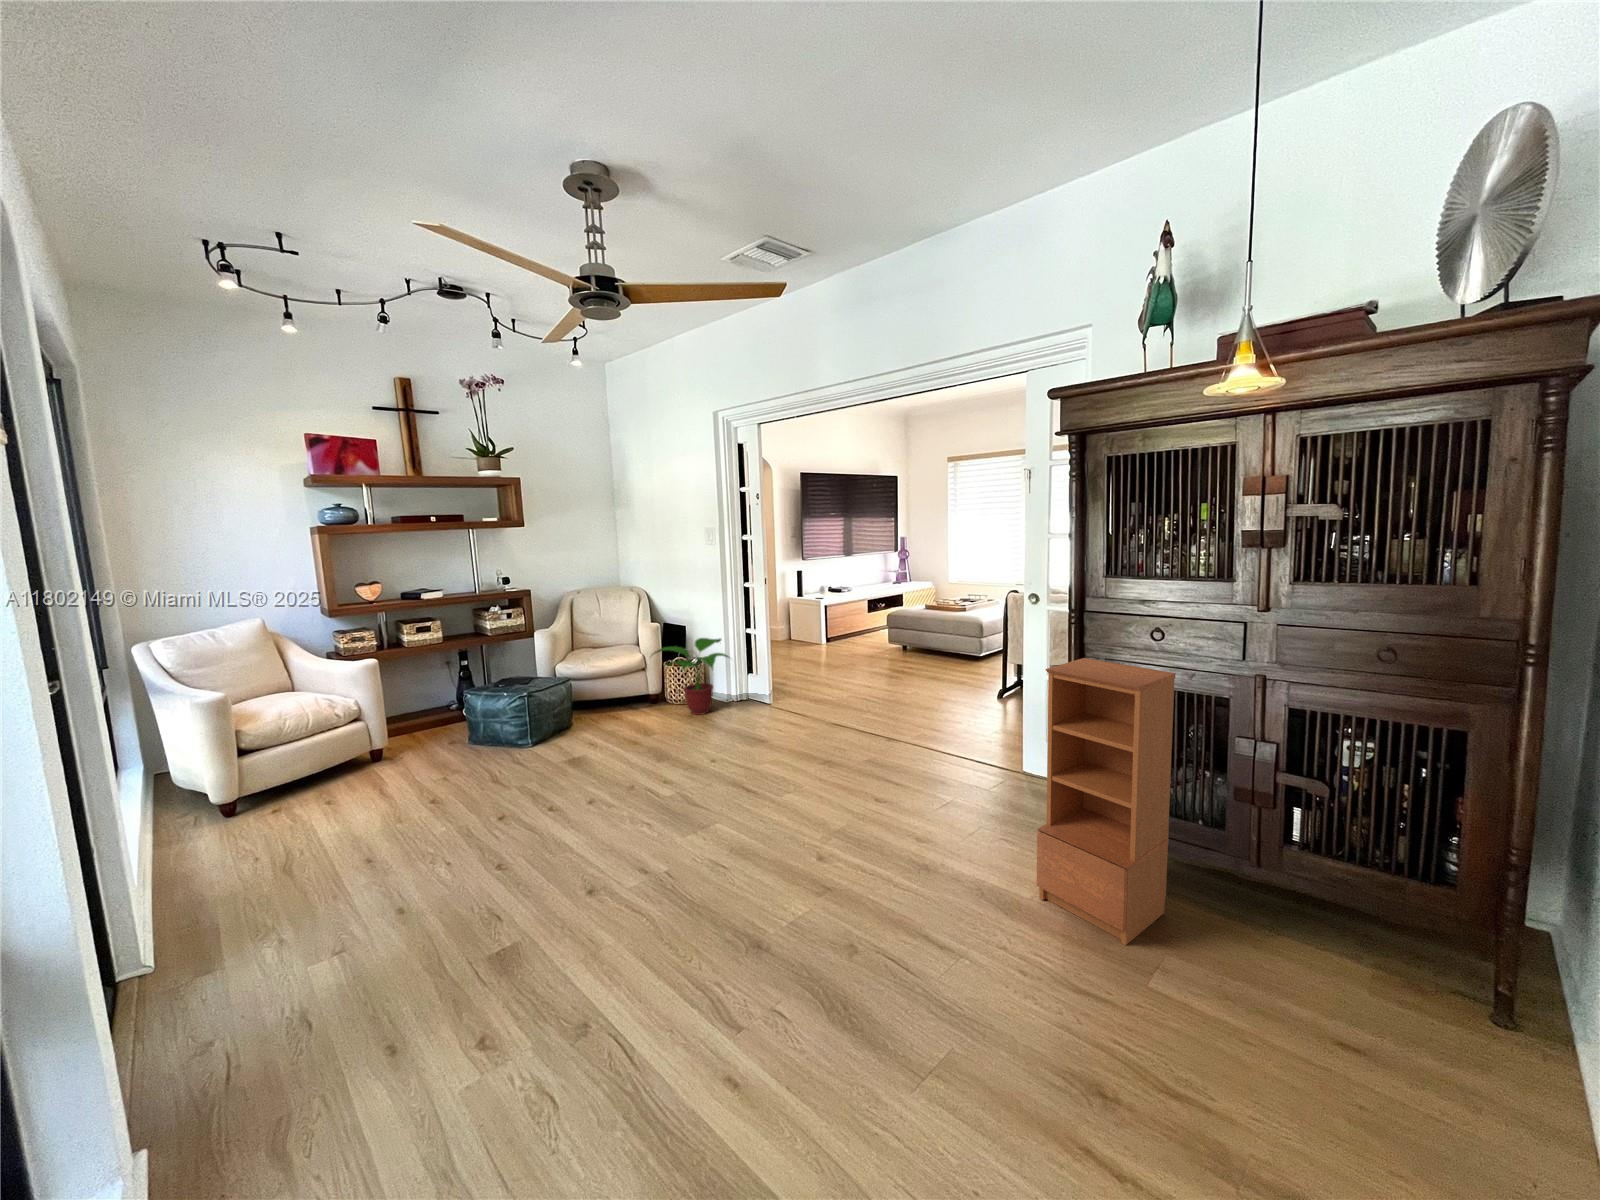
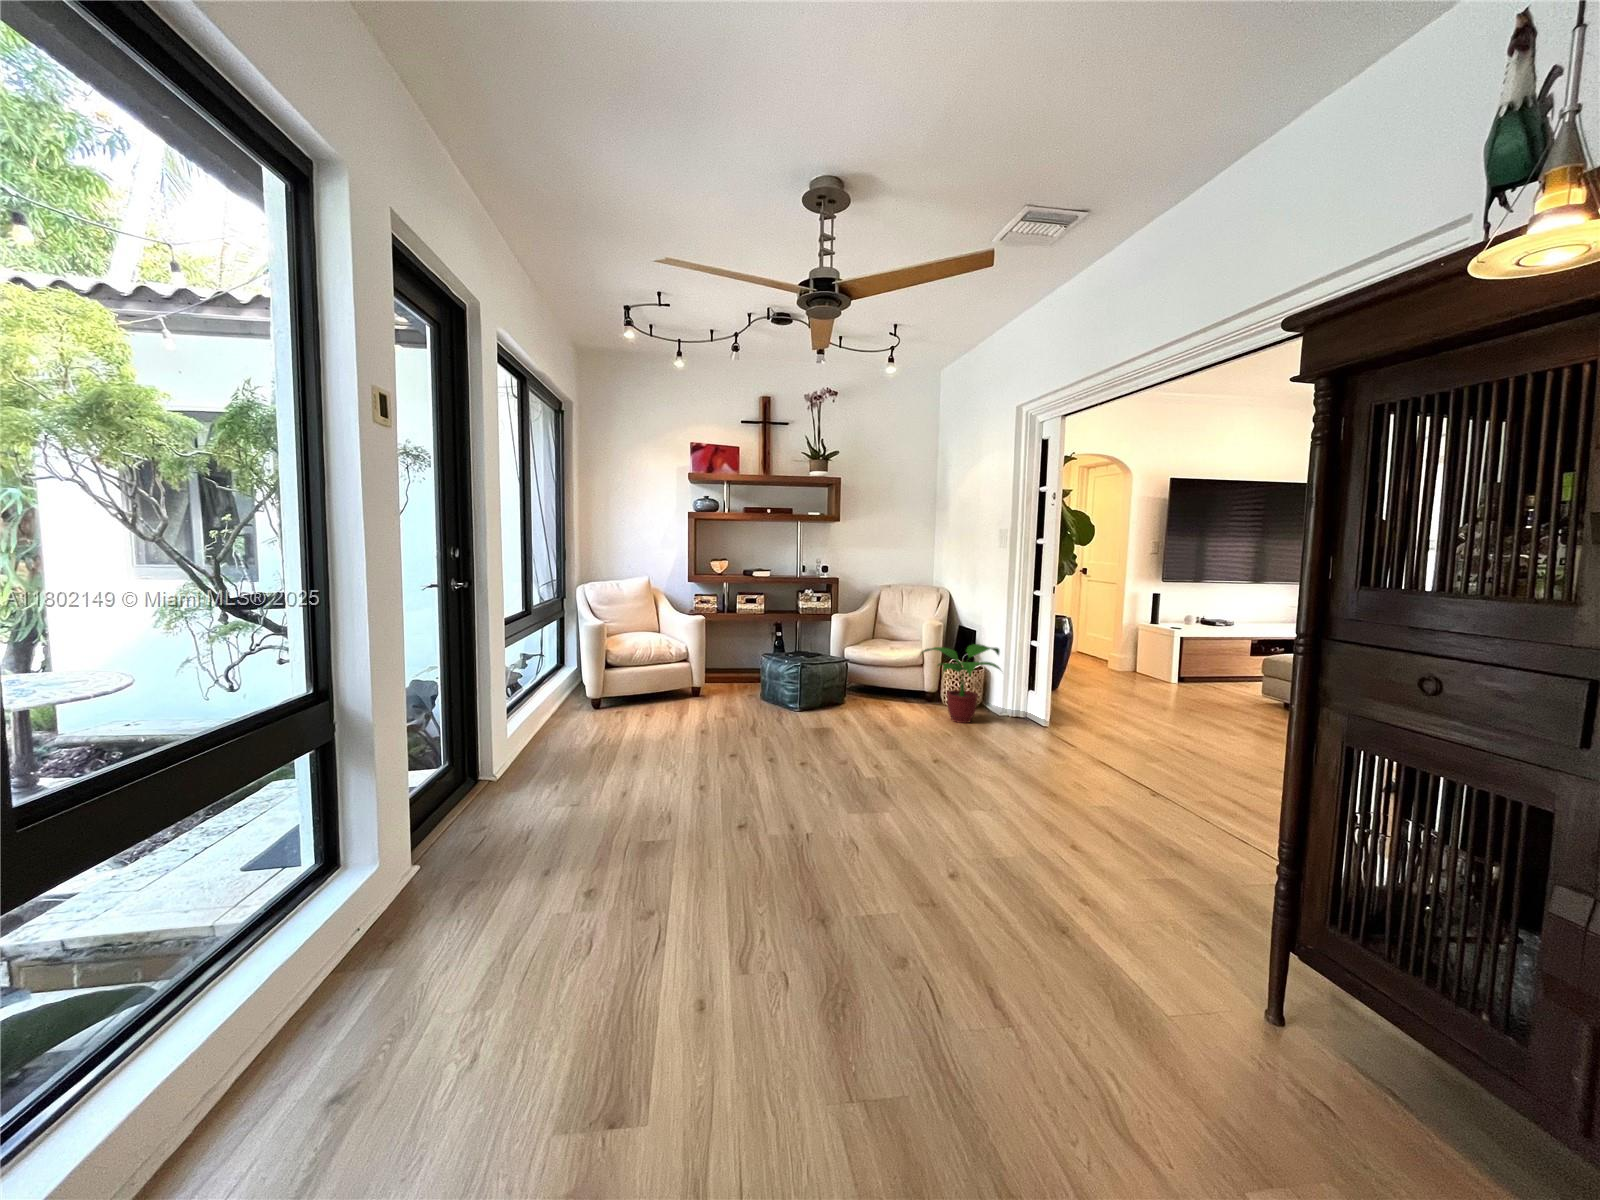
bookcase: present [1037,658,1176,945] -> none [1178,717,1454,1170]

